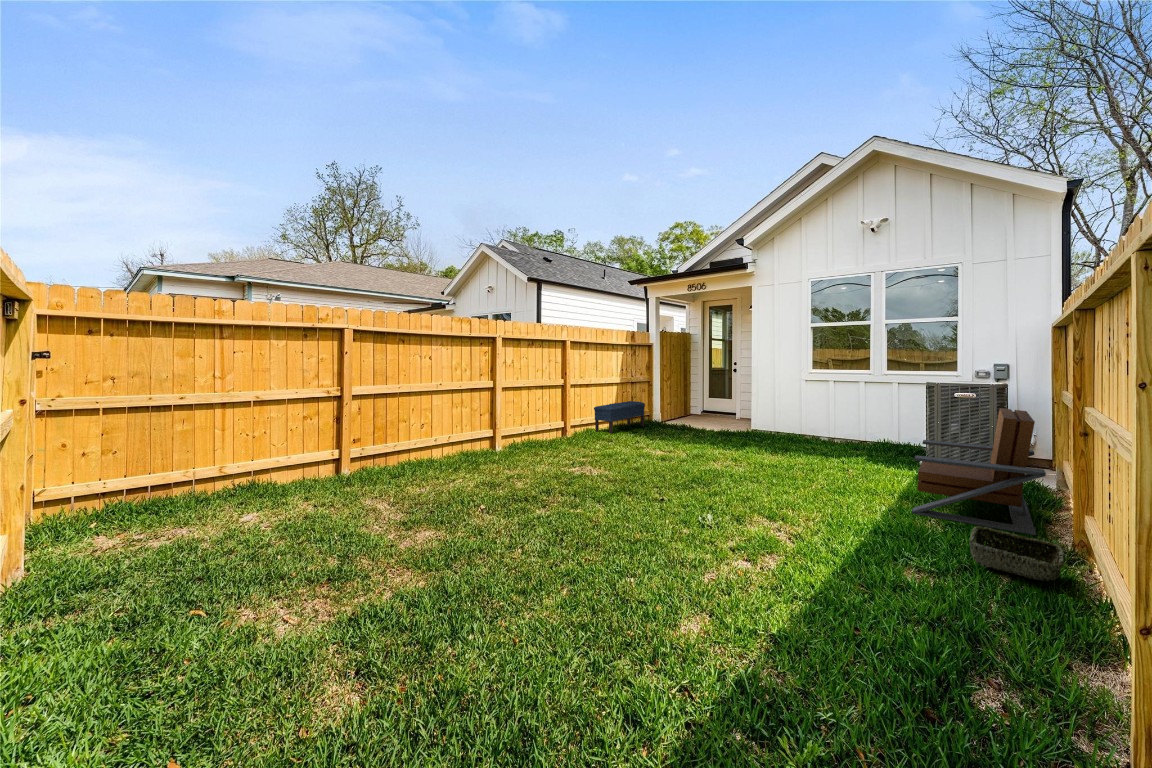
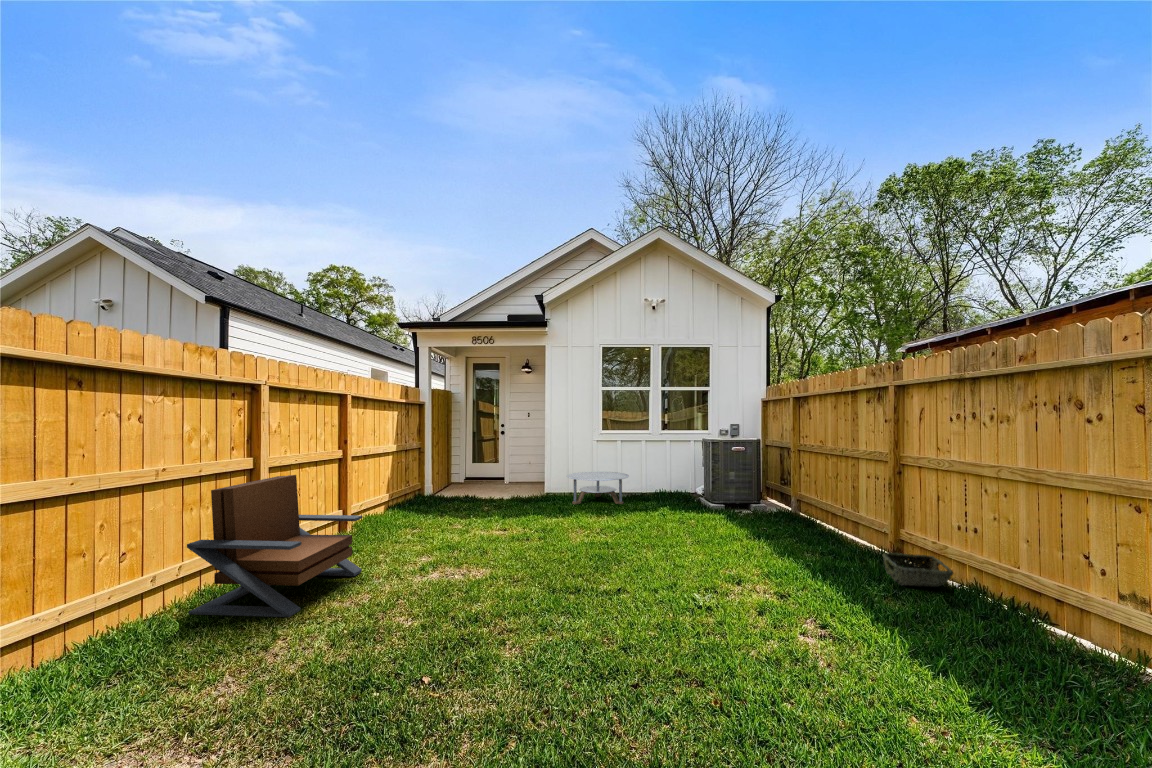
bench: present [594,401,645,434] -> none [372,474,430,522]
lounge chair: present [912,408,1046,535] -> present [187,475,362,617]
round table: none [760,411,829,445] -> present [567,471,629,504]

